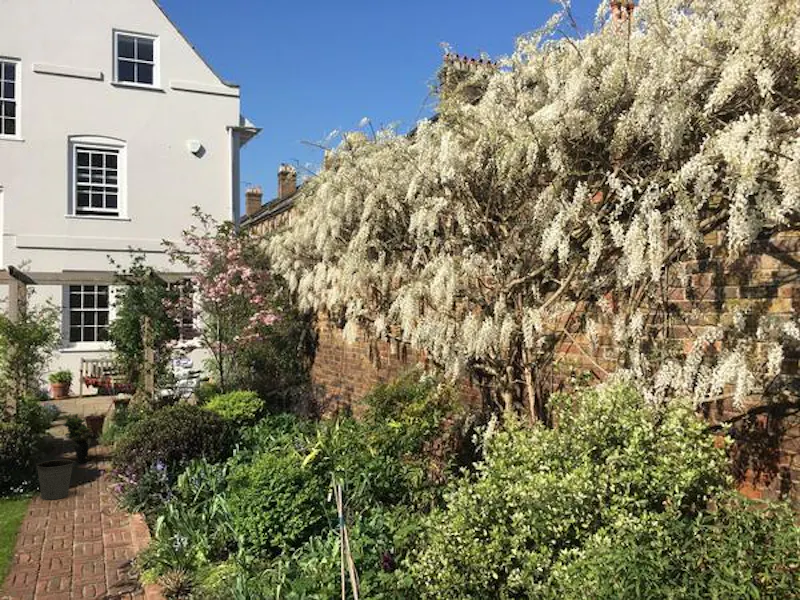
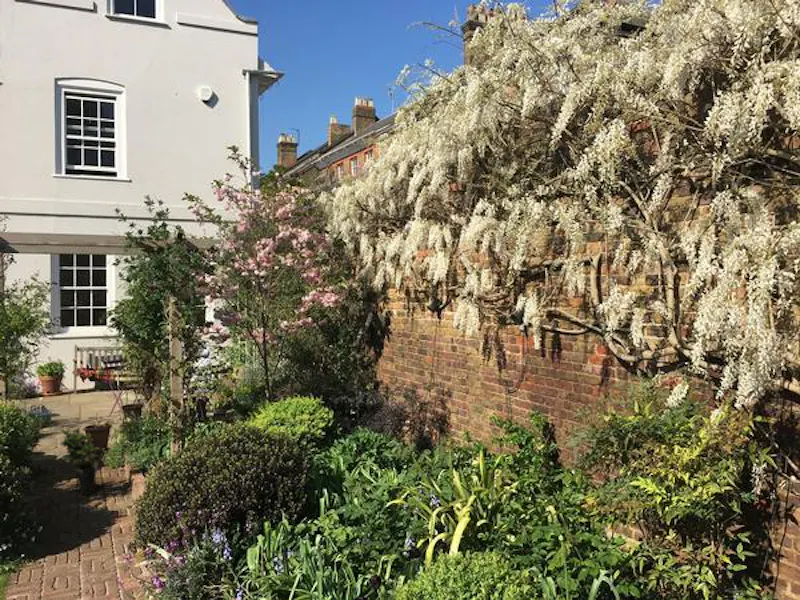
bucket: present [36,460,74,500] -> none [26,503,83,564]

